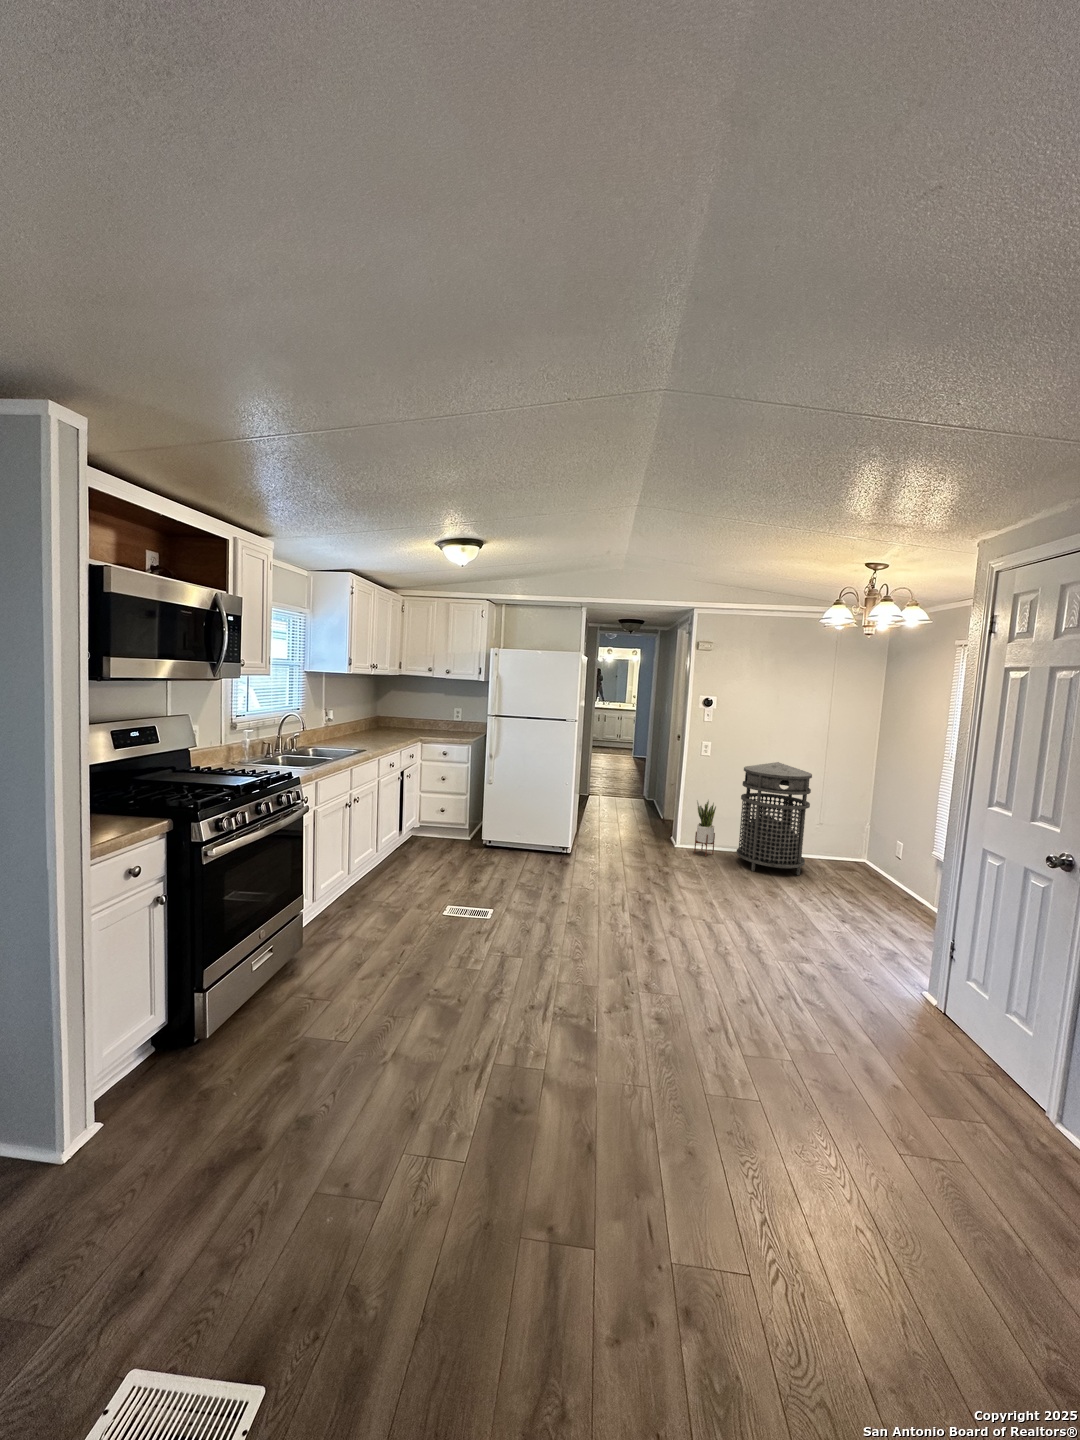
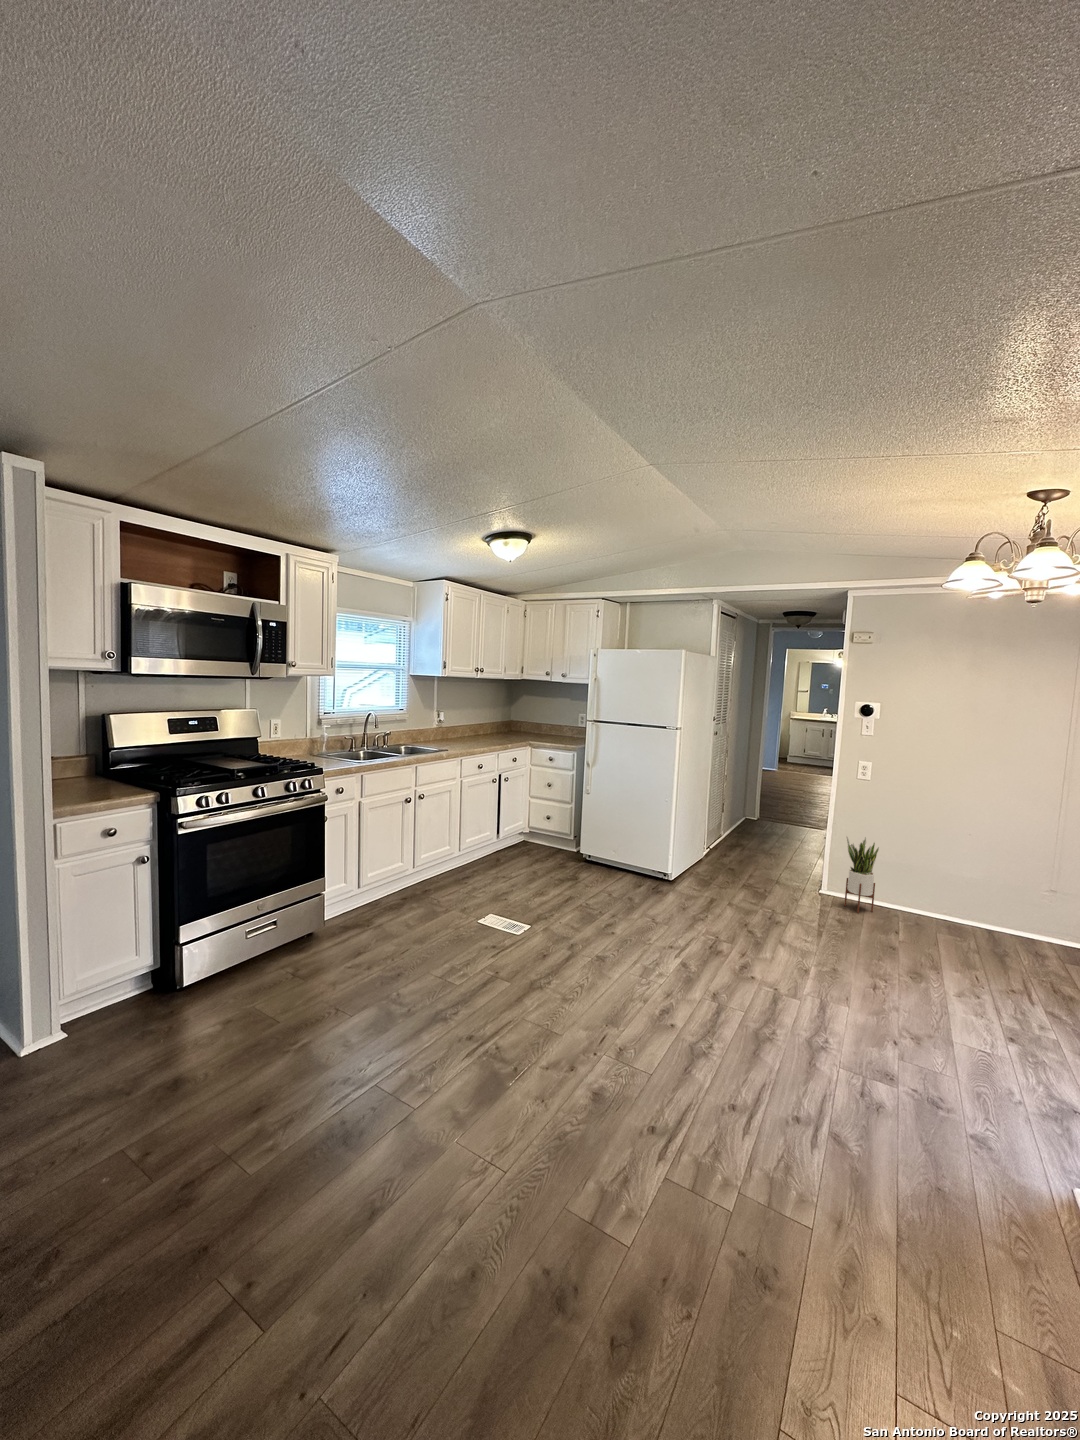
trash can: present [737,762,812,875] -> none [902,794,1024,961]

